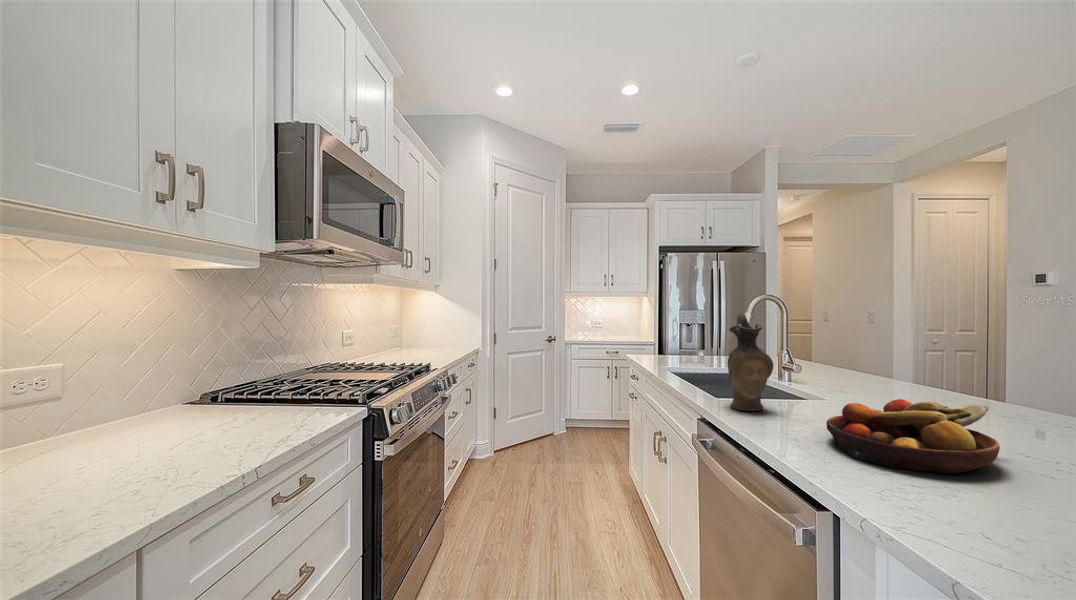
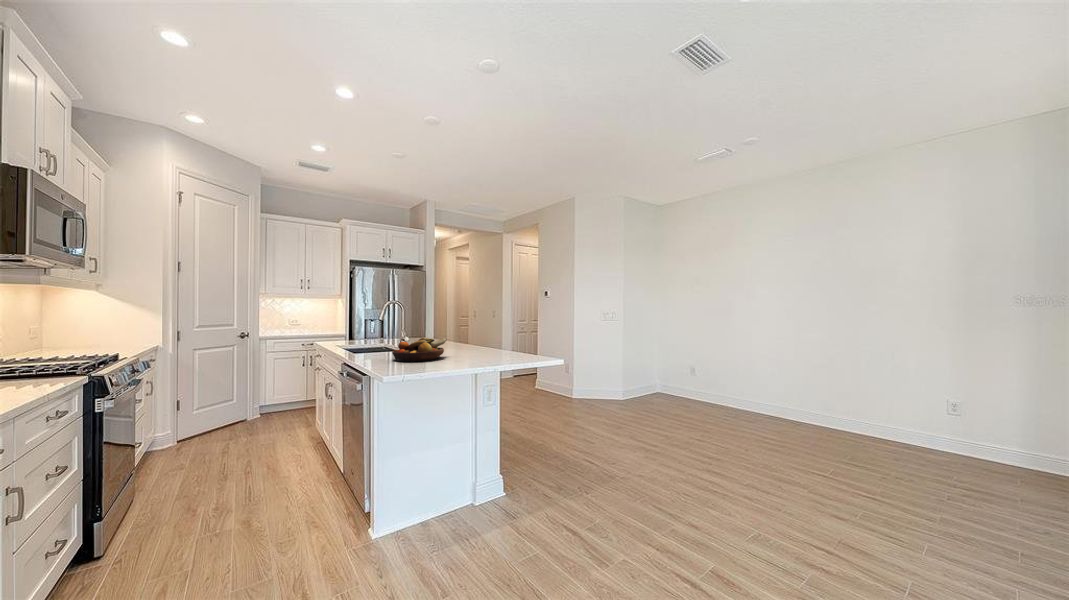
ceramic pitcher: present [728,313,773,411] -> none [361,307,382,355]

